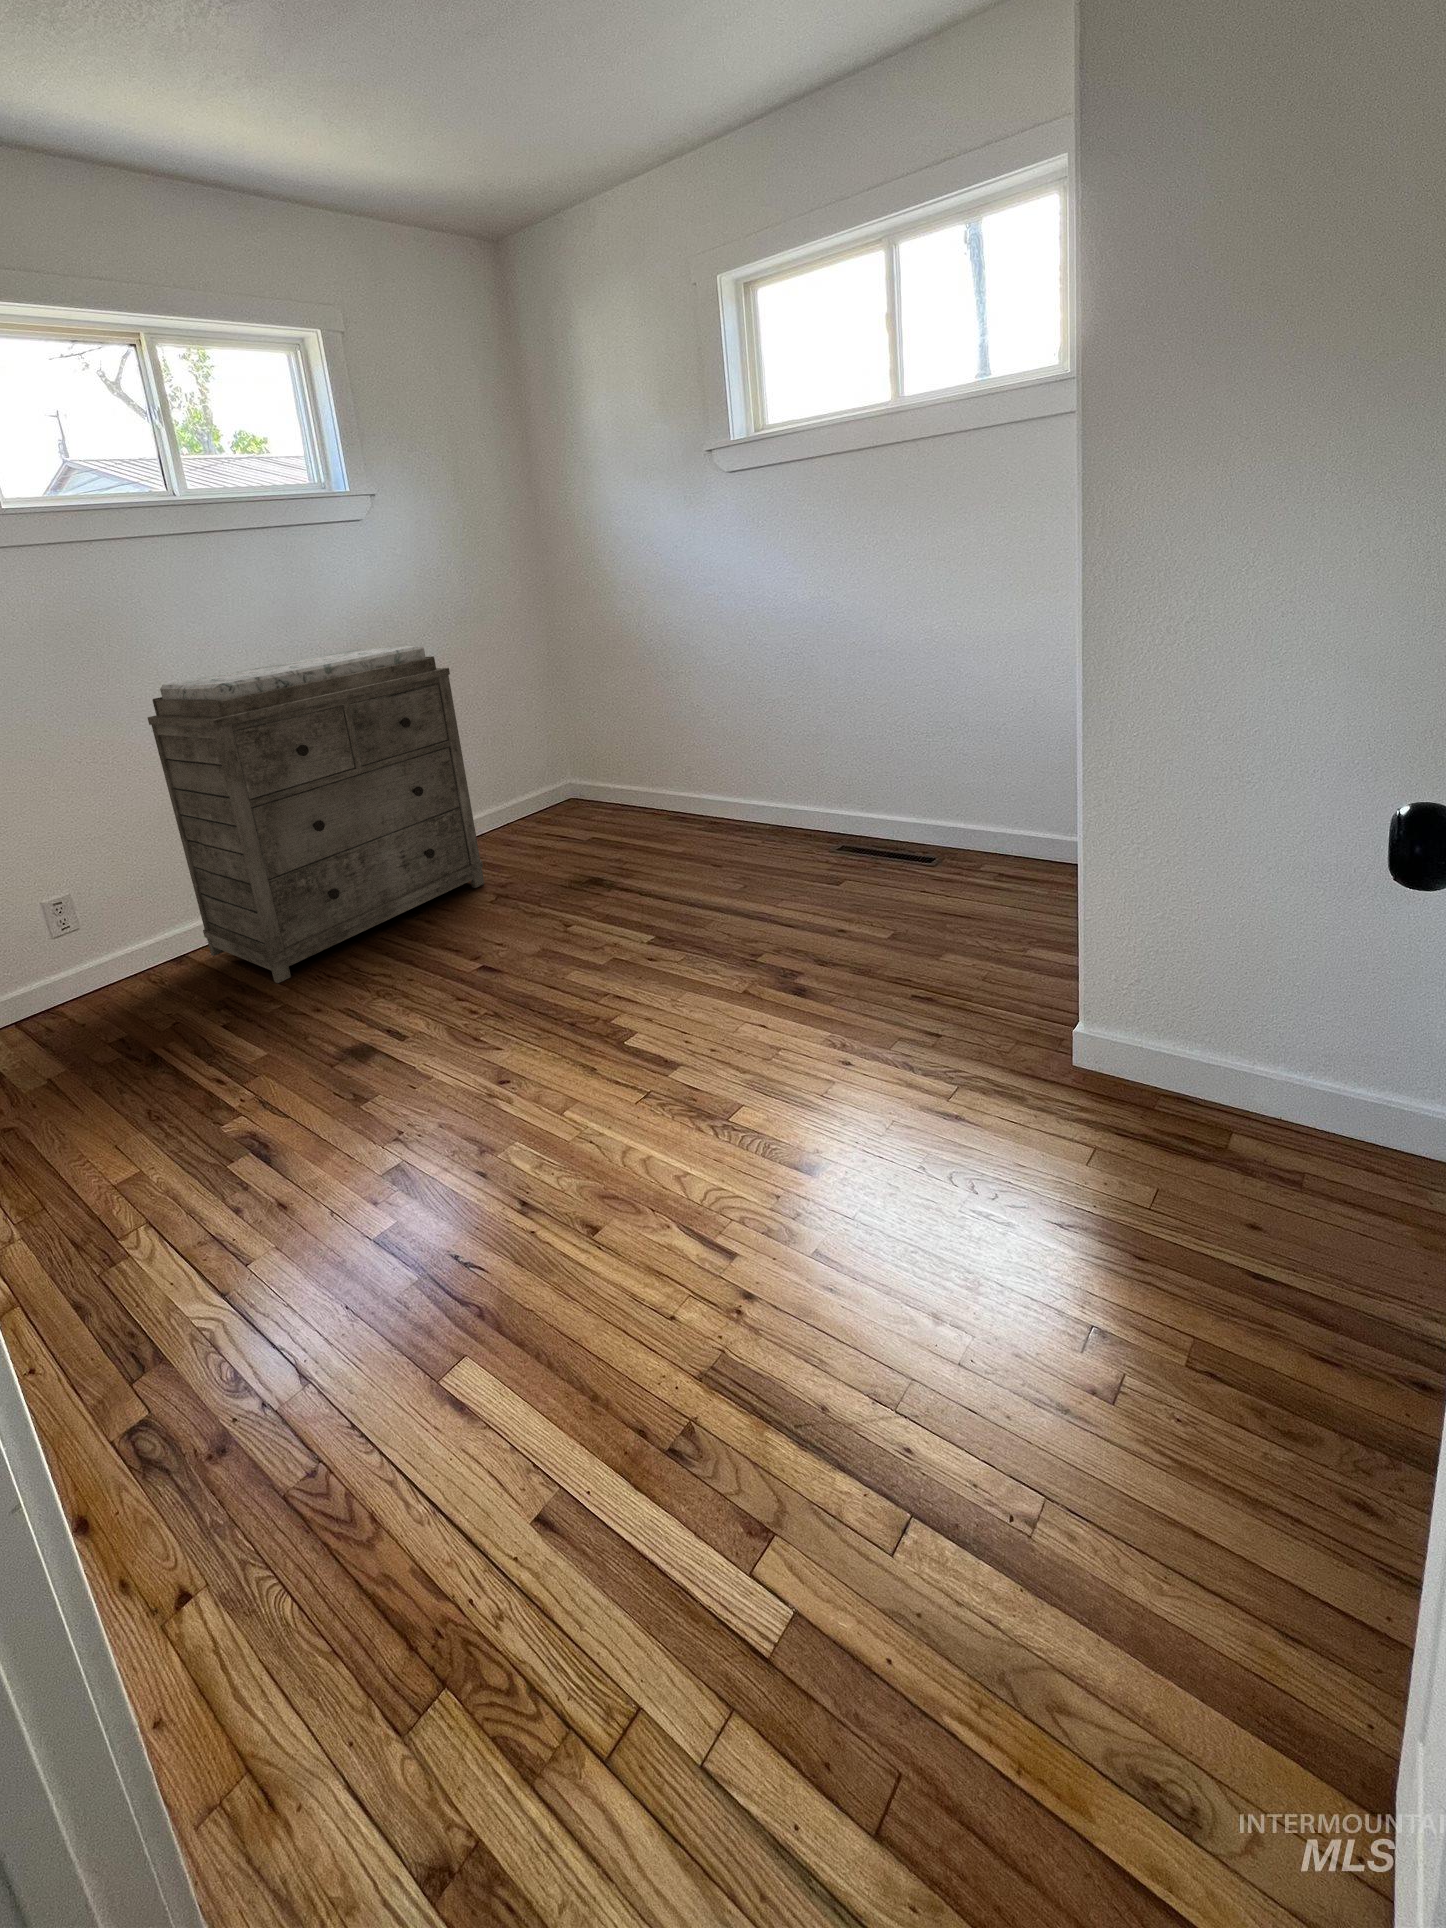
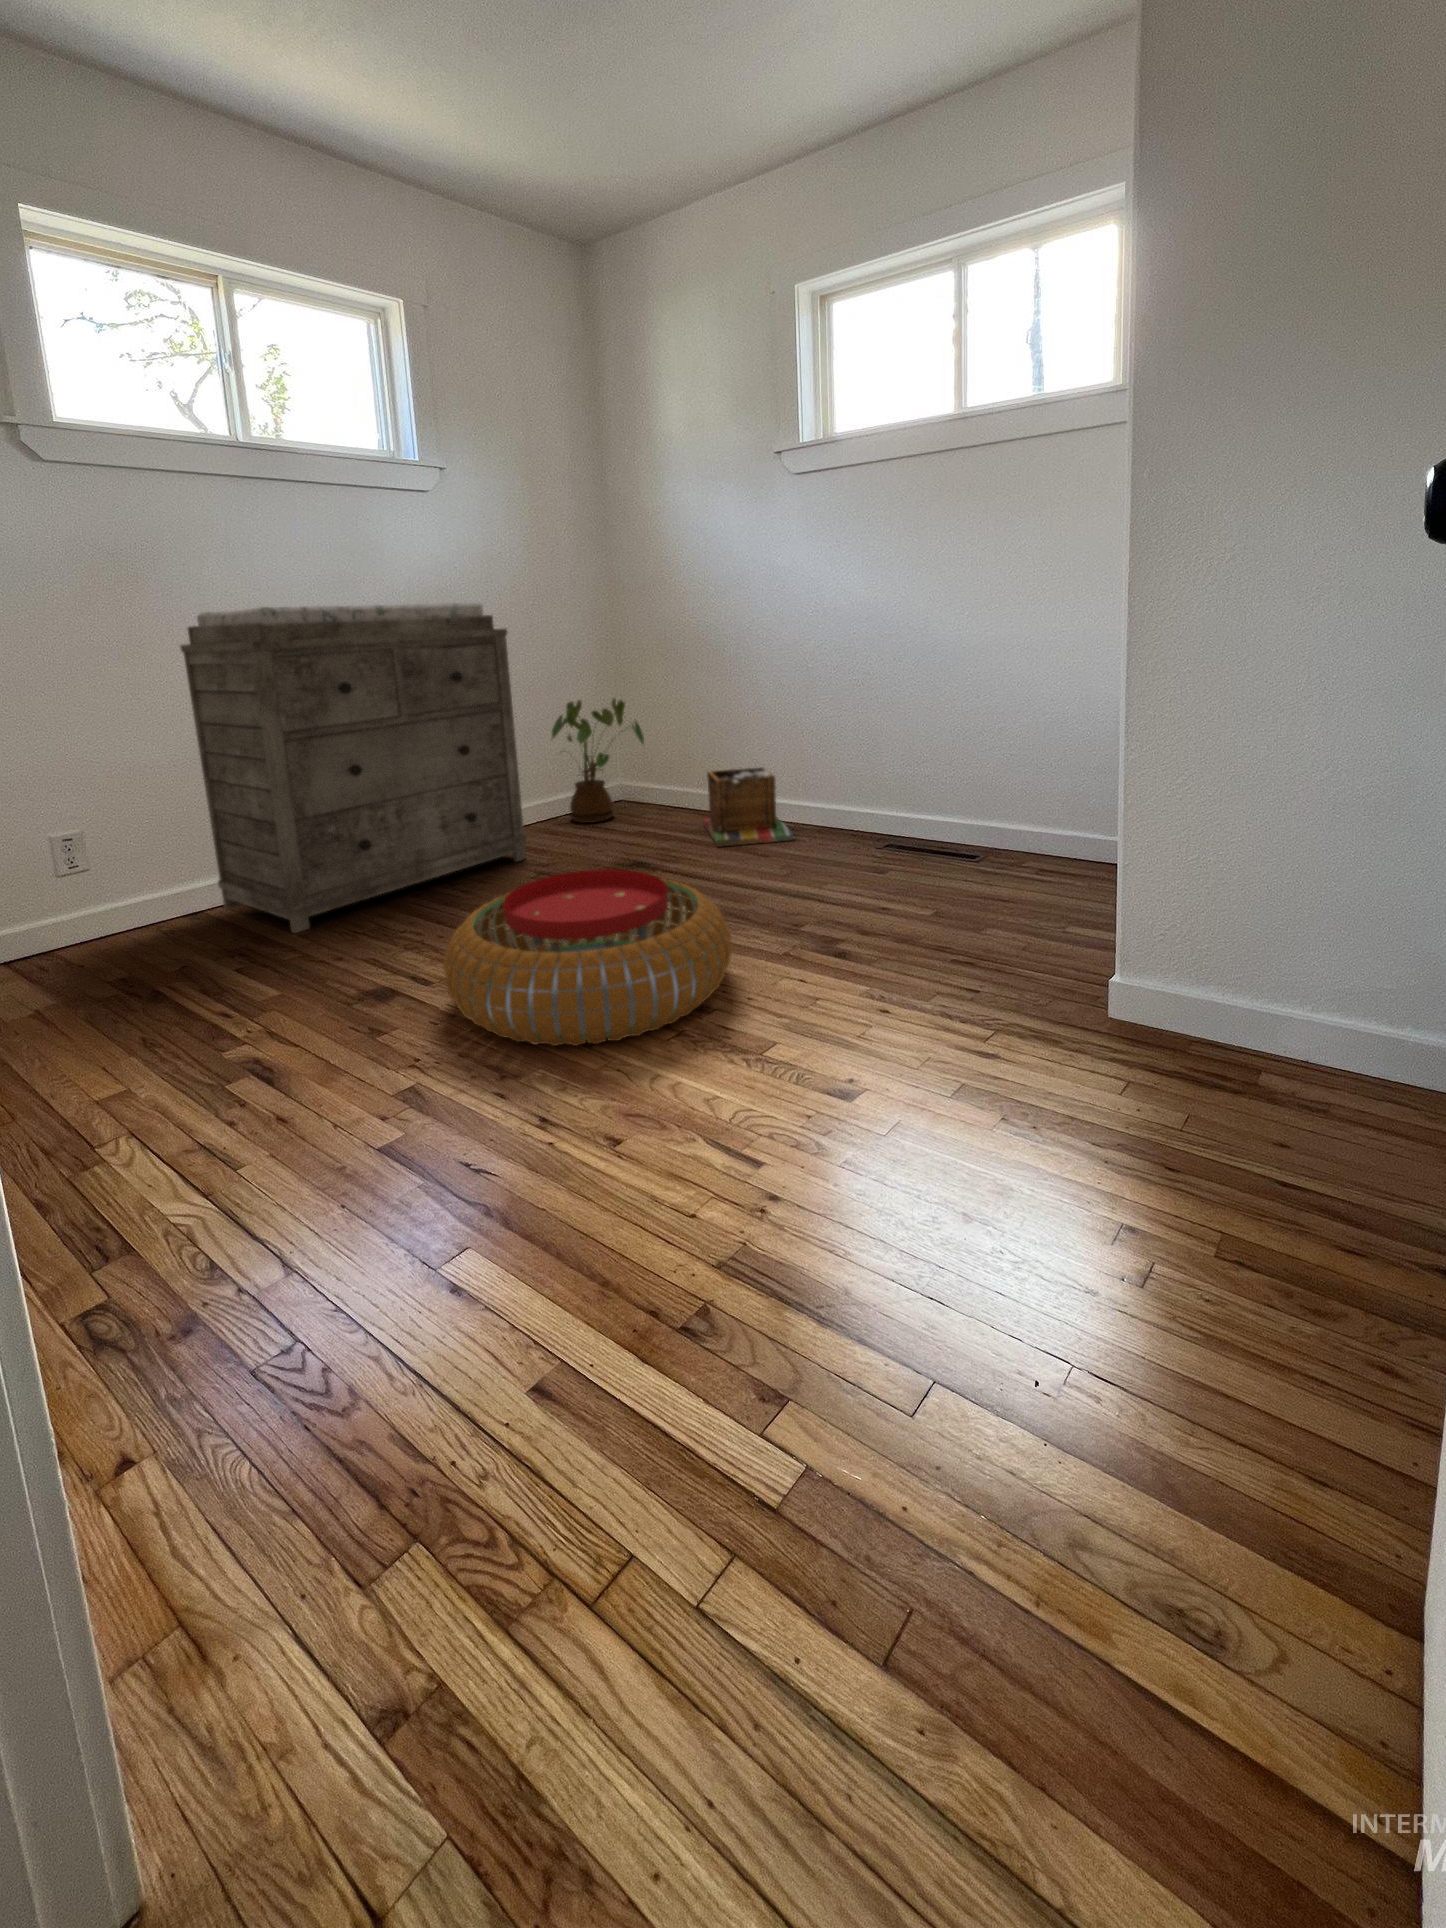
house plant: none [498,712,589,836] -> present [552,699,644,823]
laundry basket: none [650,775,741,862] -> present [703,767,794,847]
pouf: none [417,924,689,1114] -> present [443,869,732,1046]

